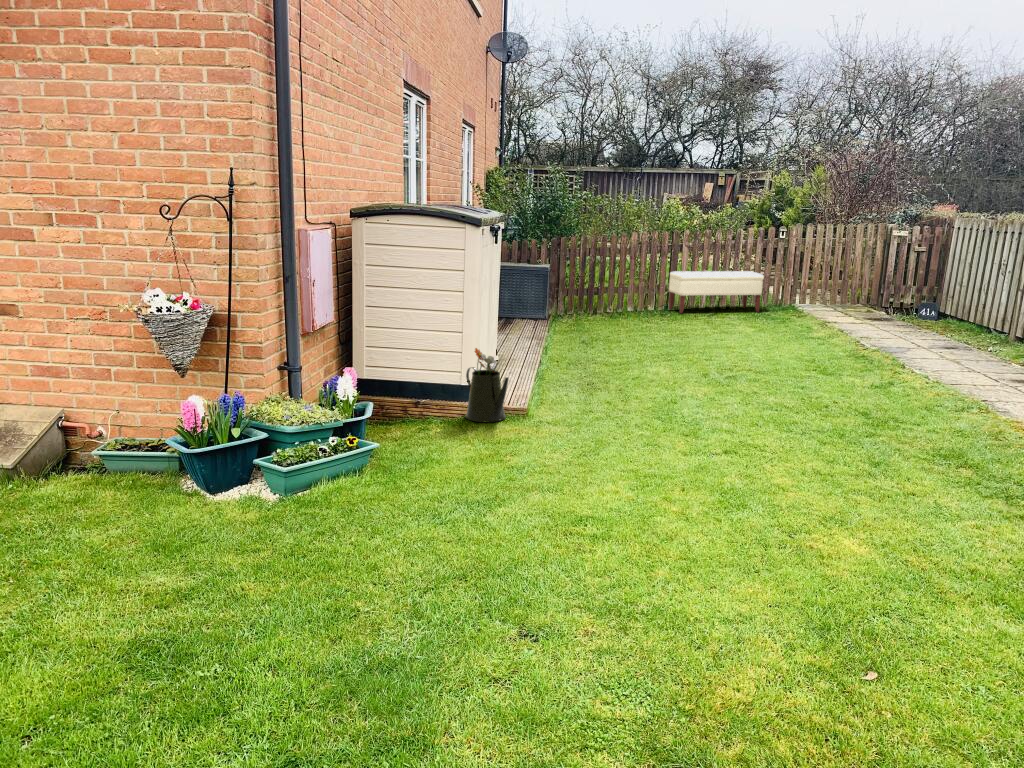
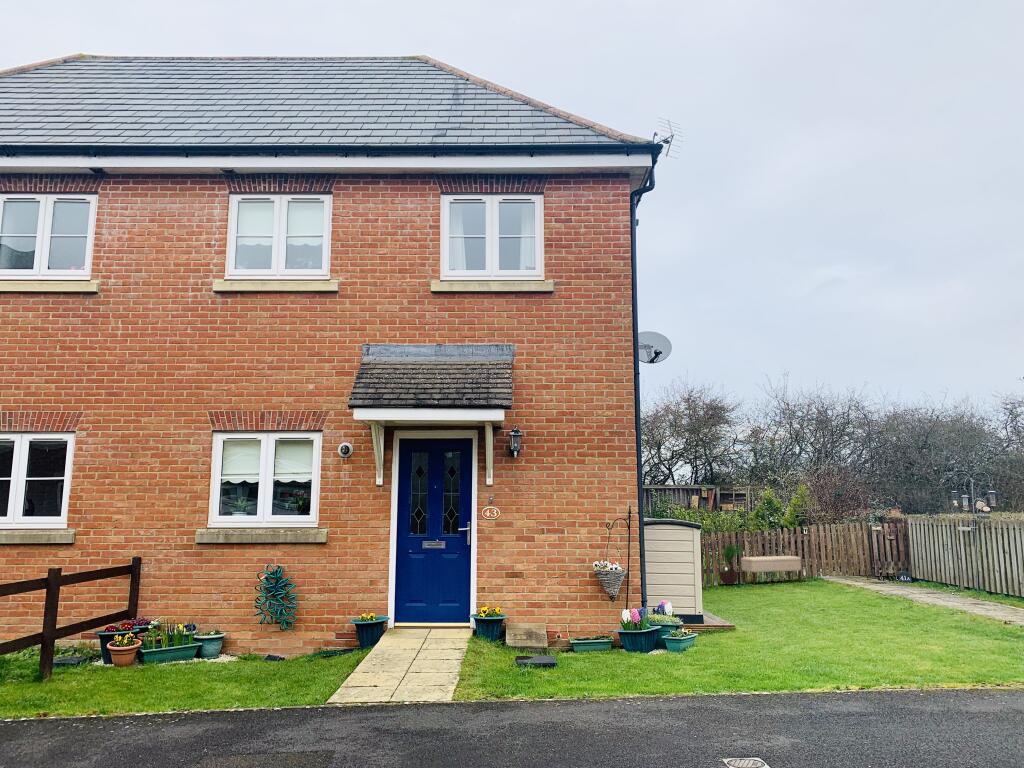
potted tree: none [627,245,667,312] -> present [719,544,739,585]
watering can: present [466,348,508,422] -> none [704,590,733,630]

